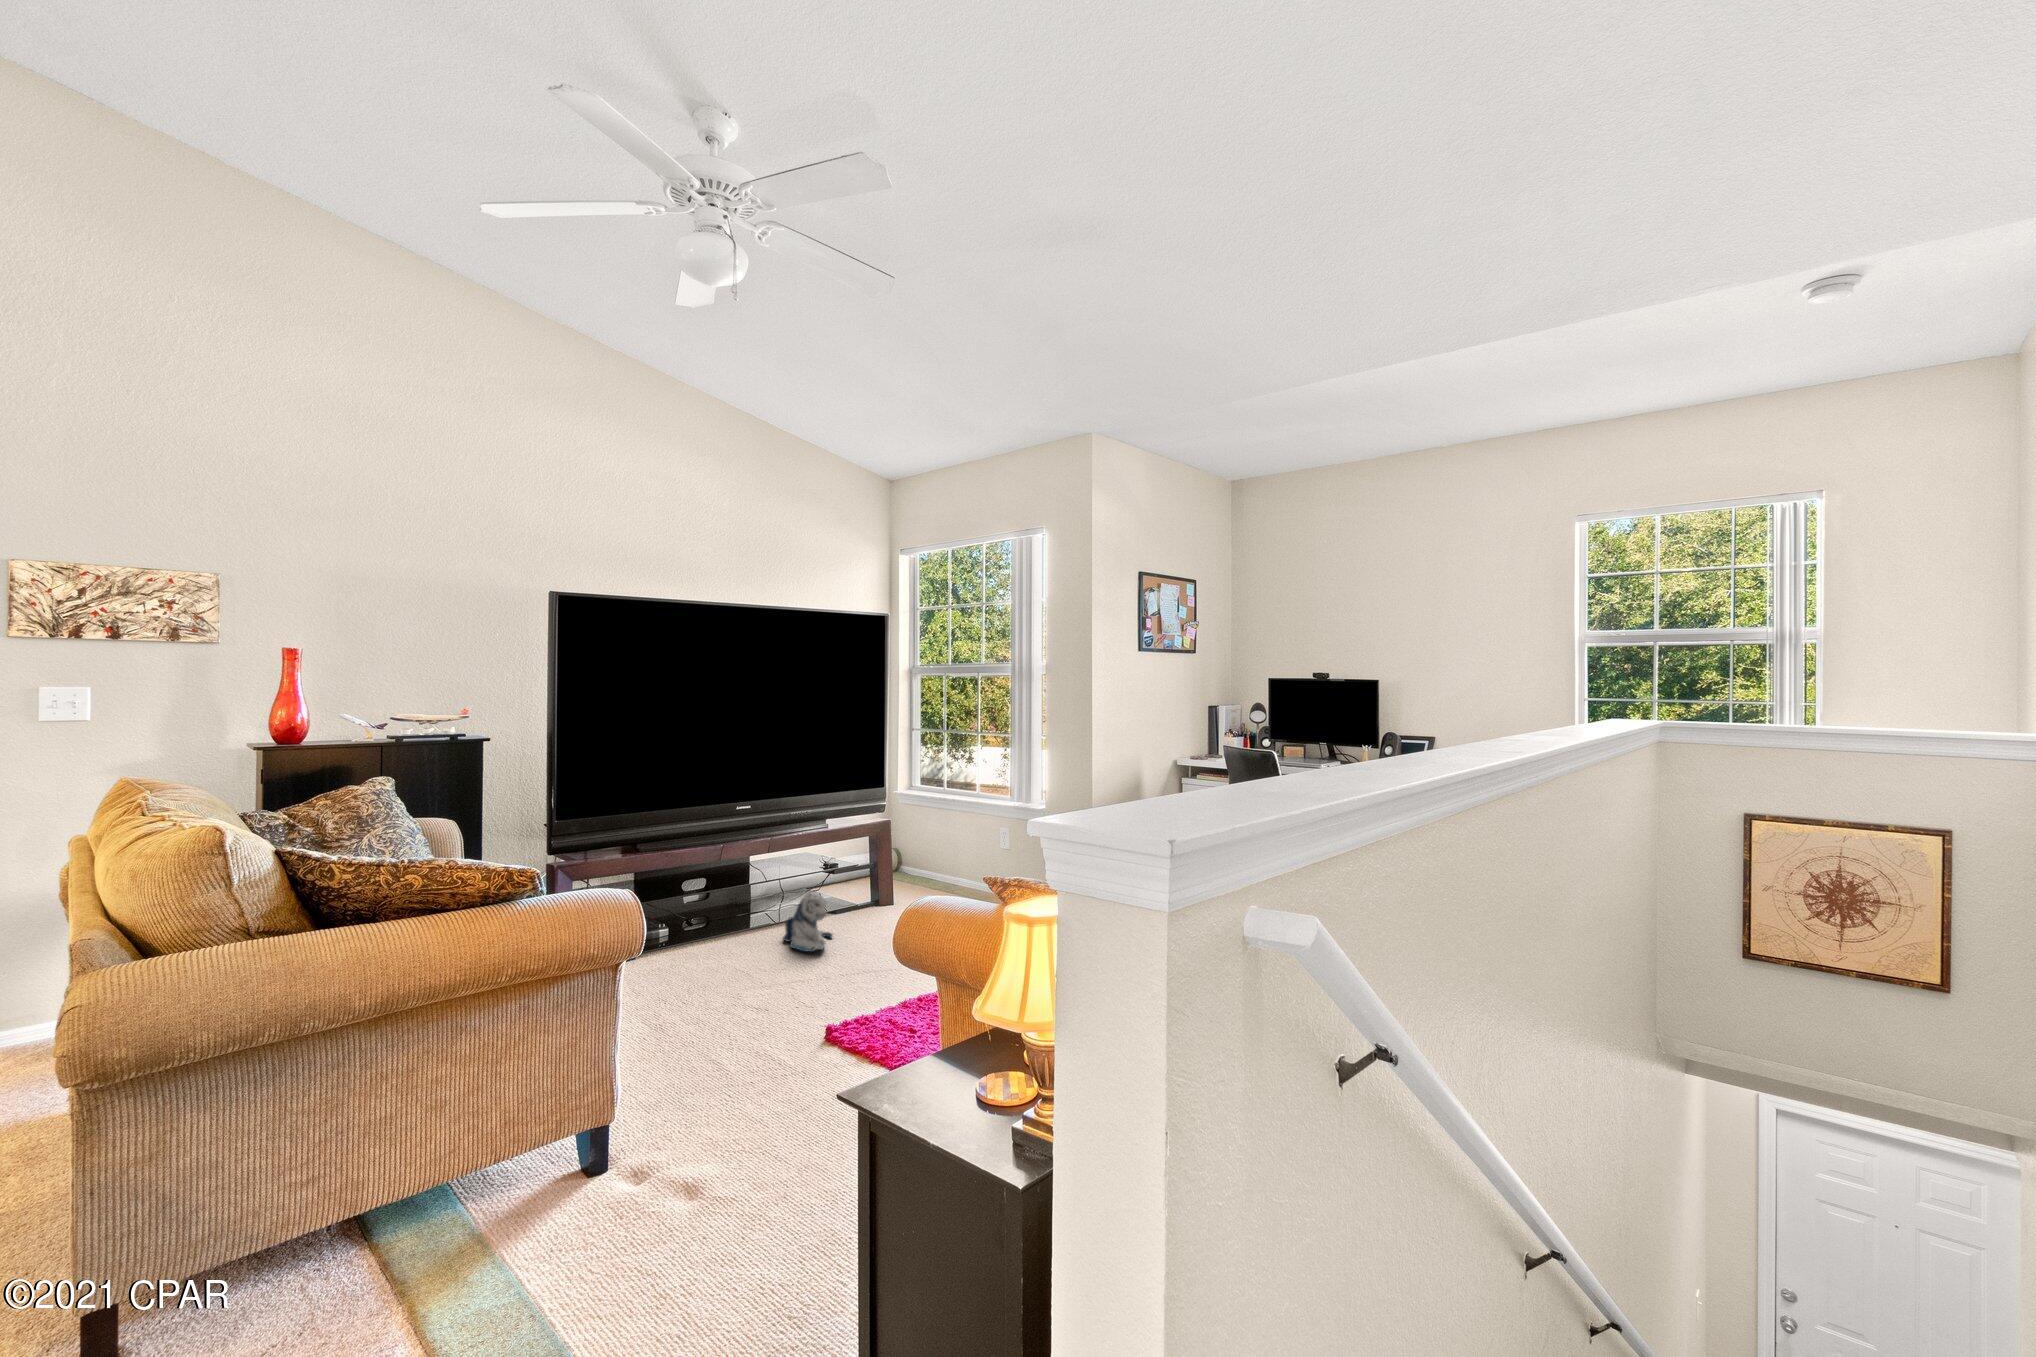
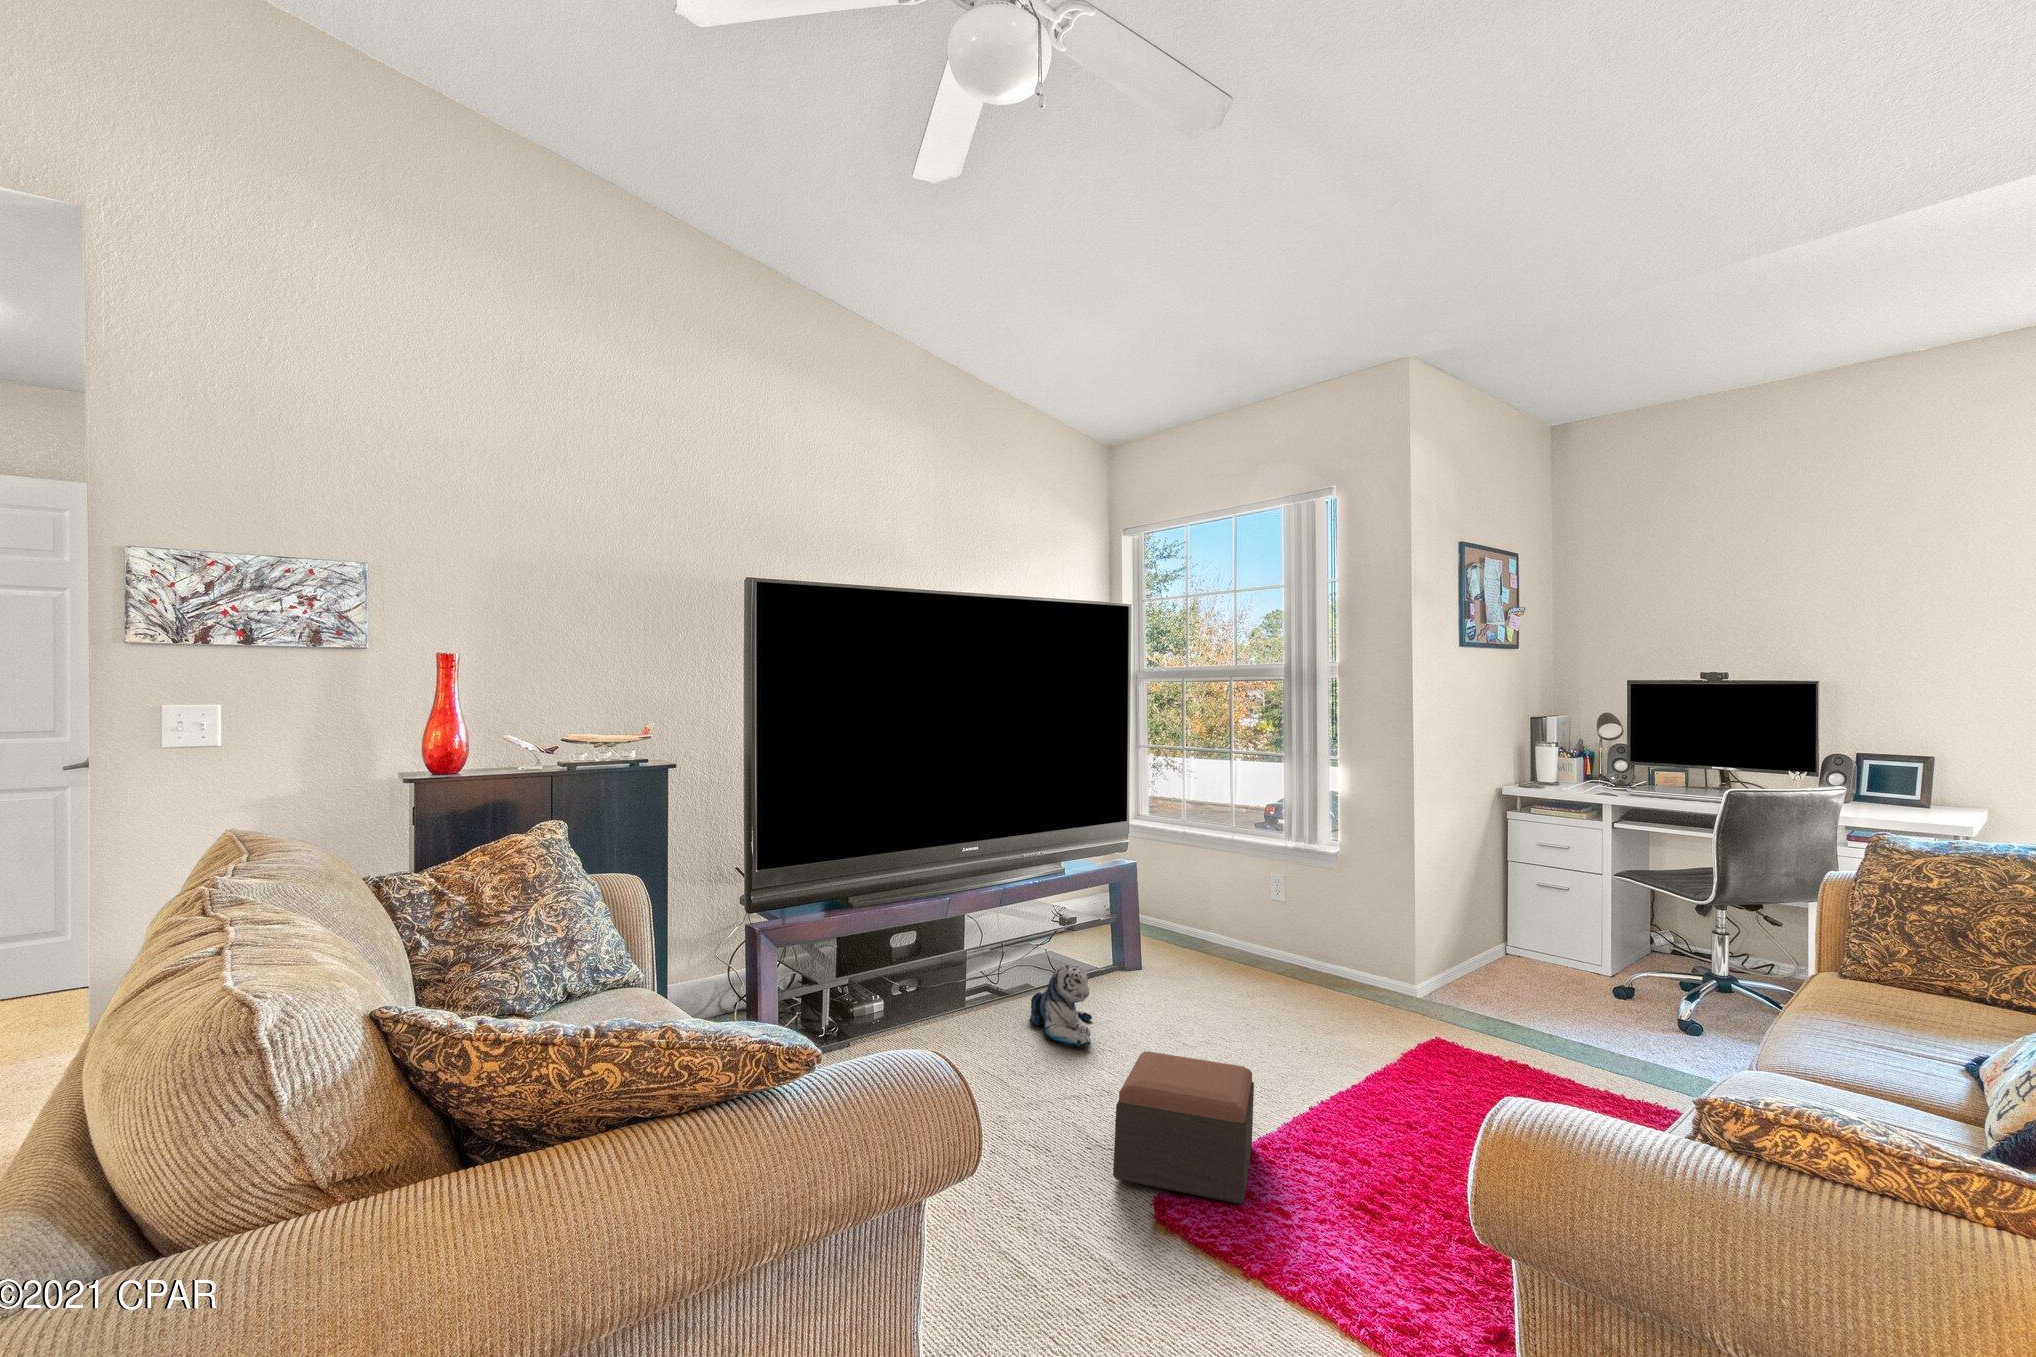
footstool: none [802,940,913,1029] -> present [1113,1051,1254,1204]

